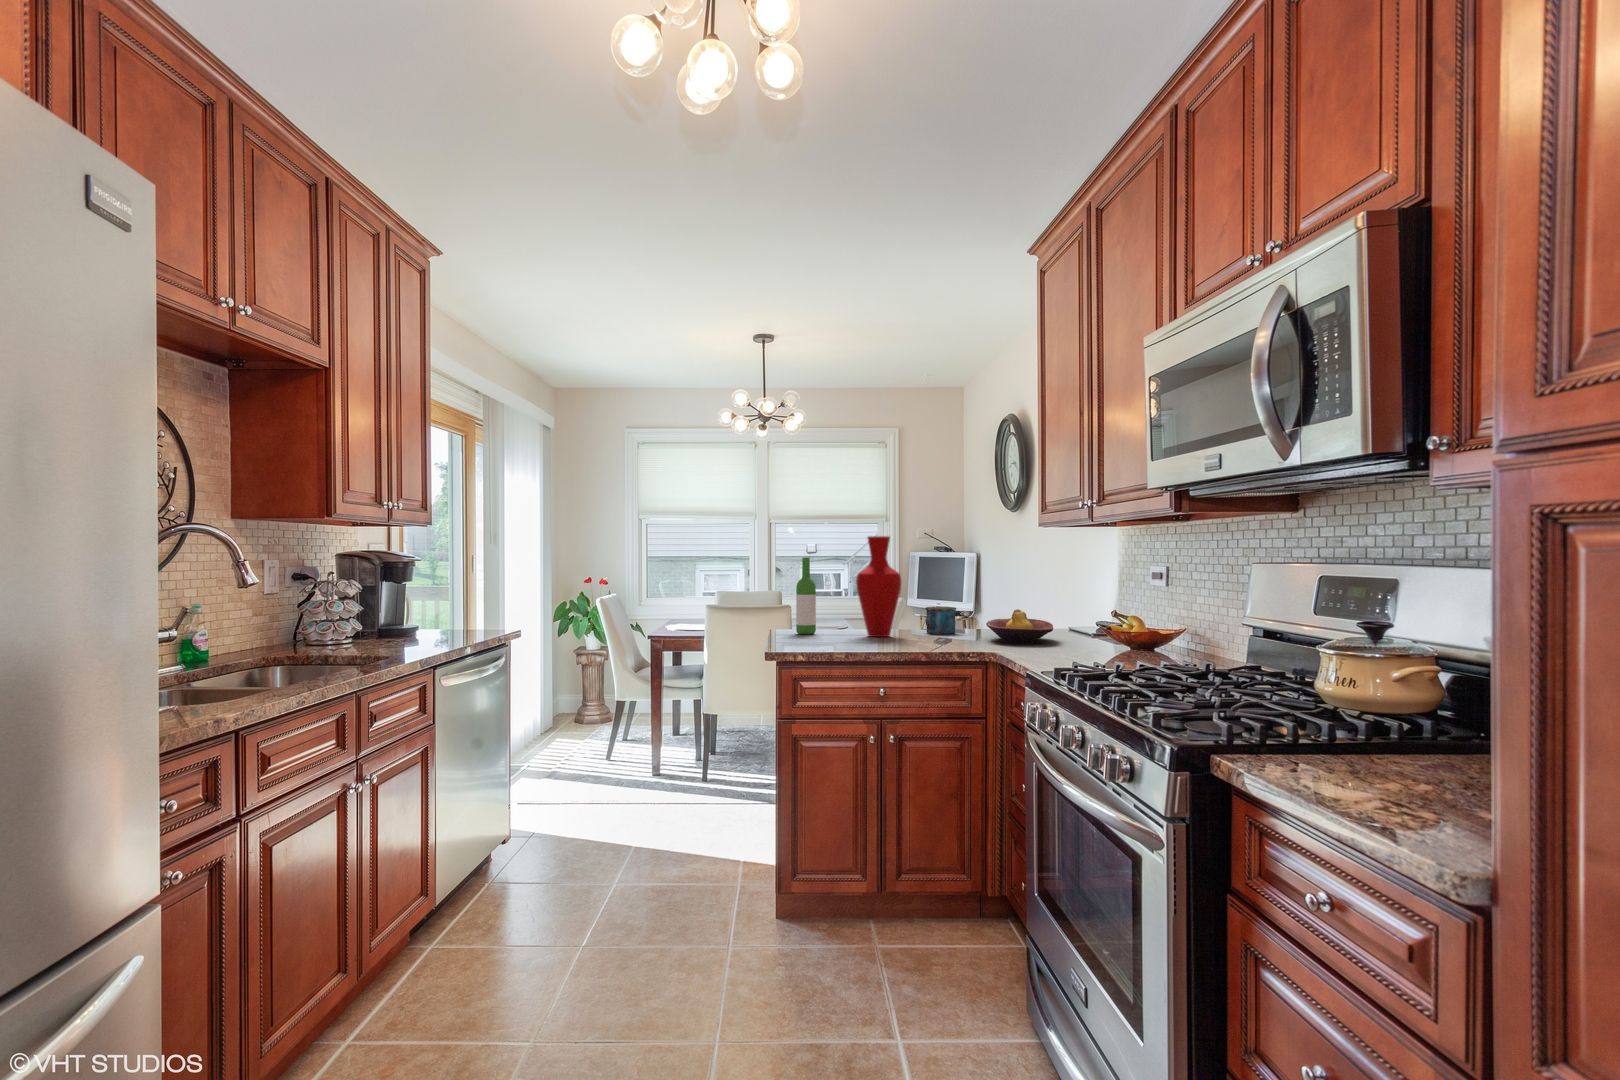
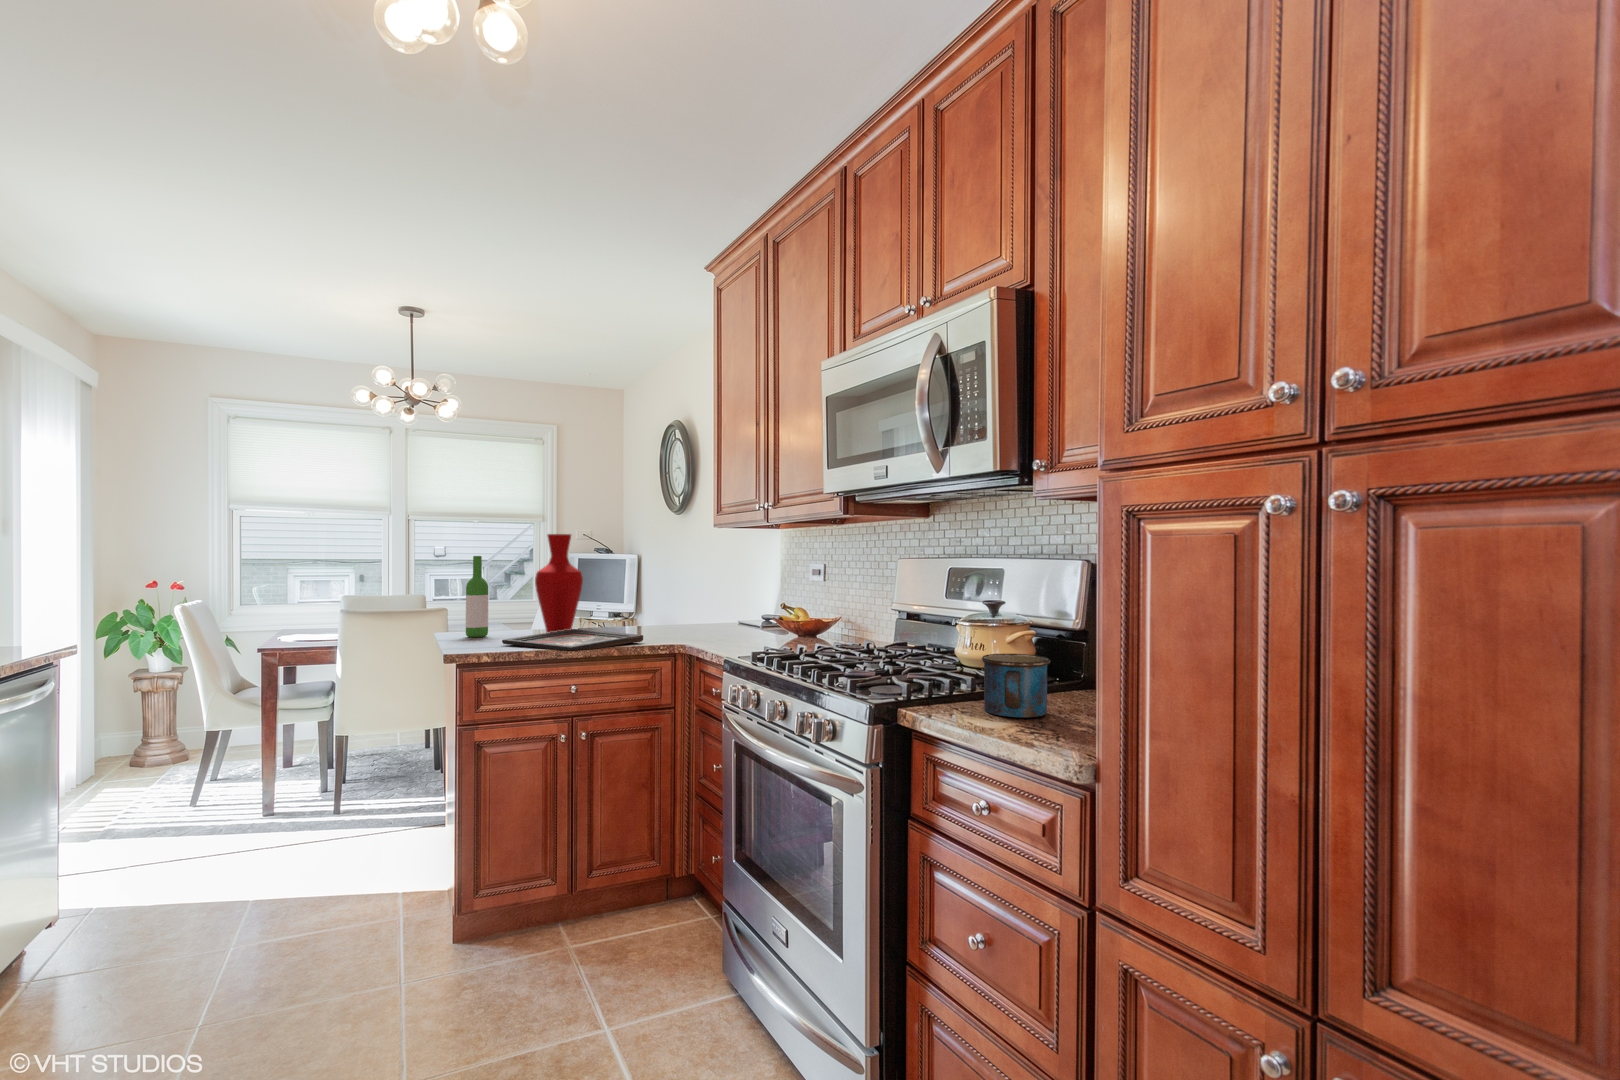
mug: present [925,607,956,634] -> present [982,654,1050,718]
fruit bowl: present [986,609,1053,645] -> none [668,604,730,637]
decorative tray: none [820,631,953,655] -> present [502,629,643,651]

